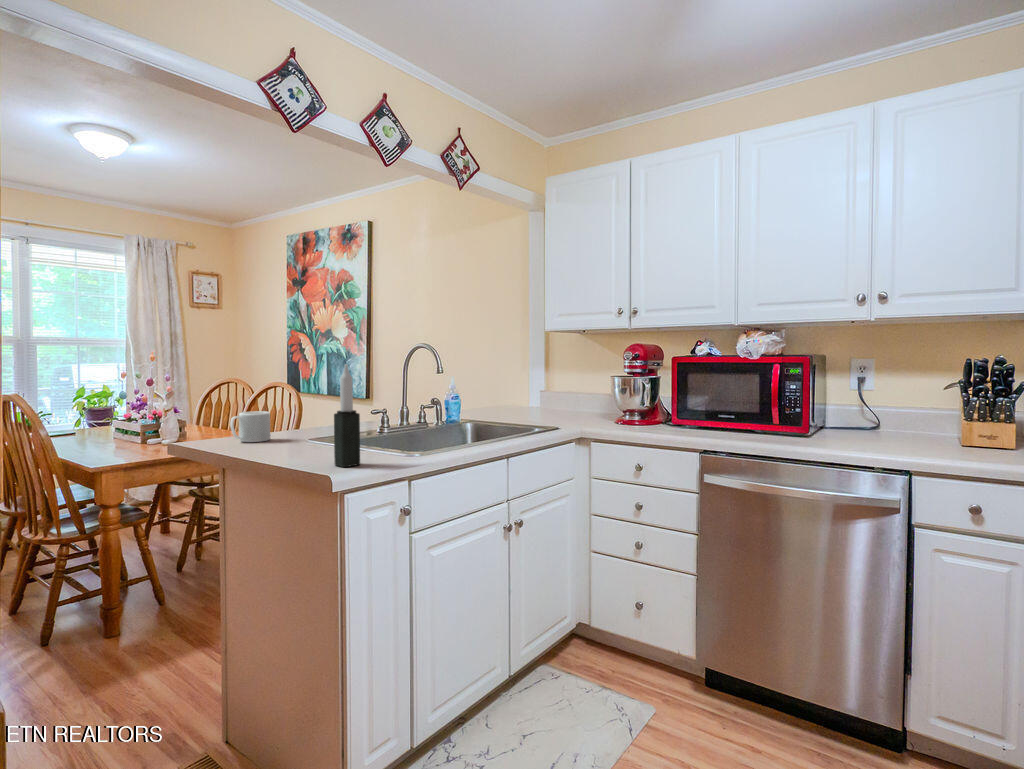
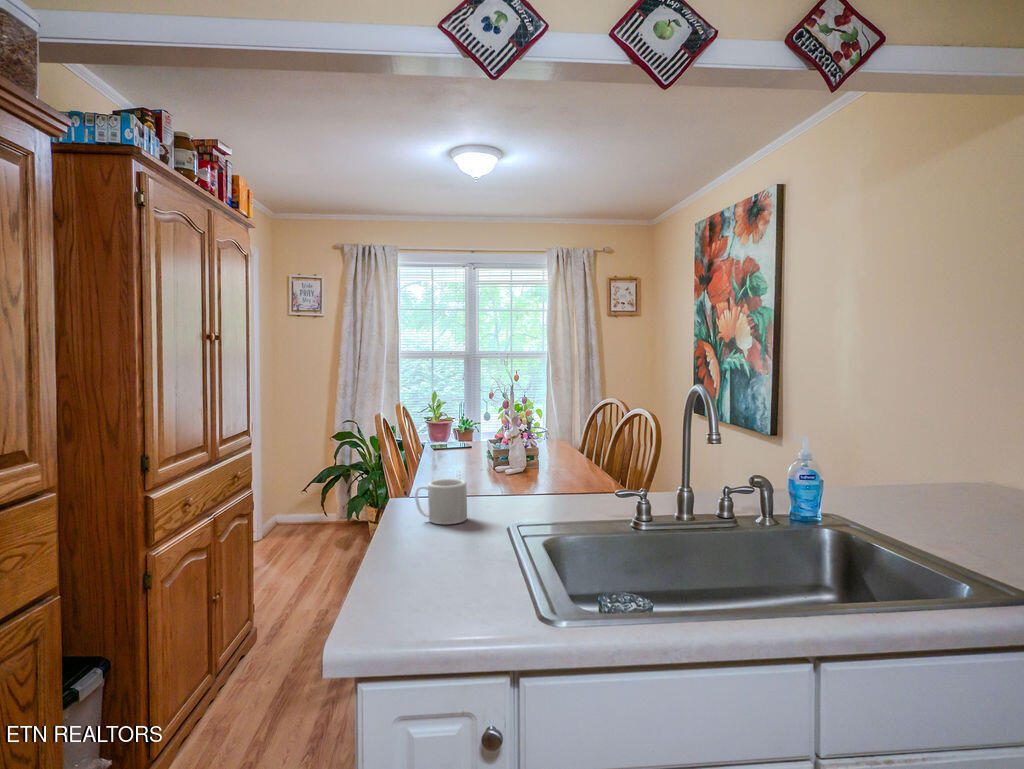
candle: present [334,364,360,467] -> none [372,452,414,636]

